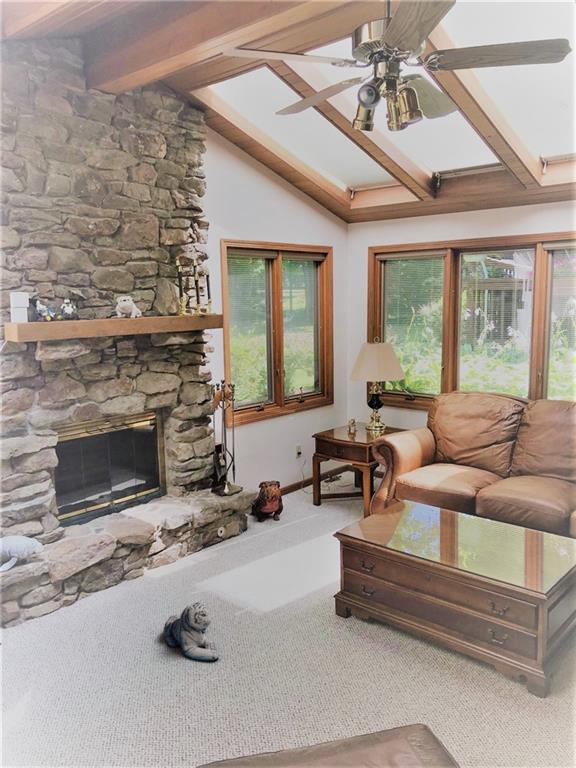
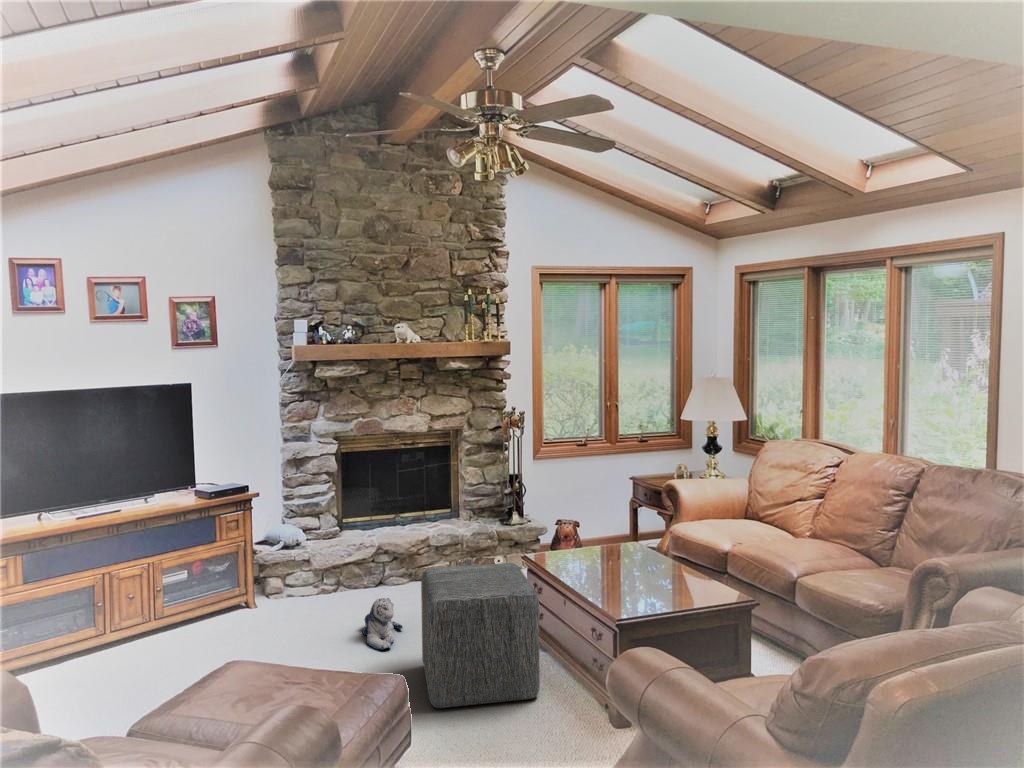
ottoman: none [276,546,421,715] -> present [421,563,540,708]

